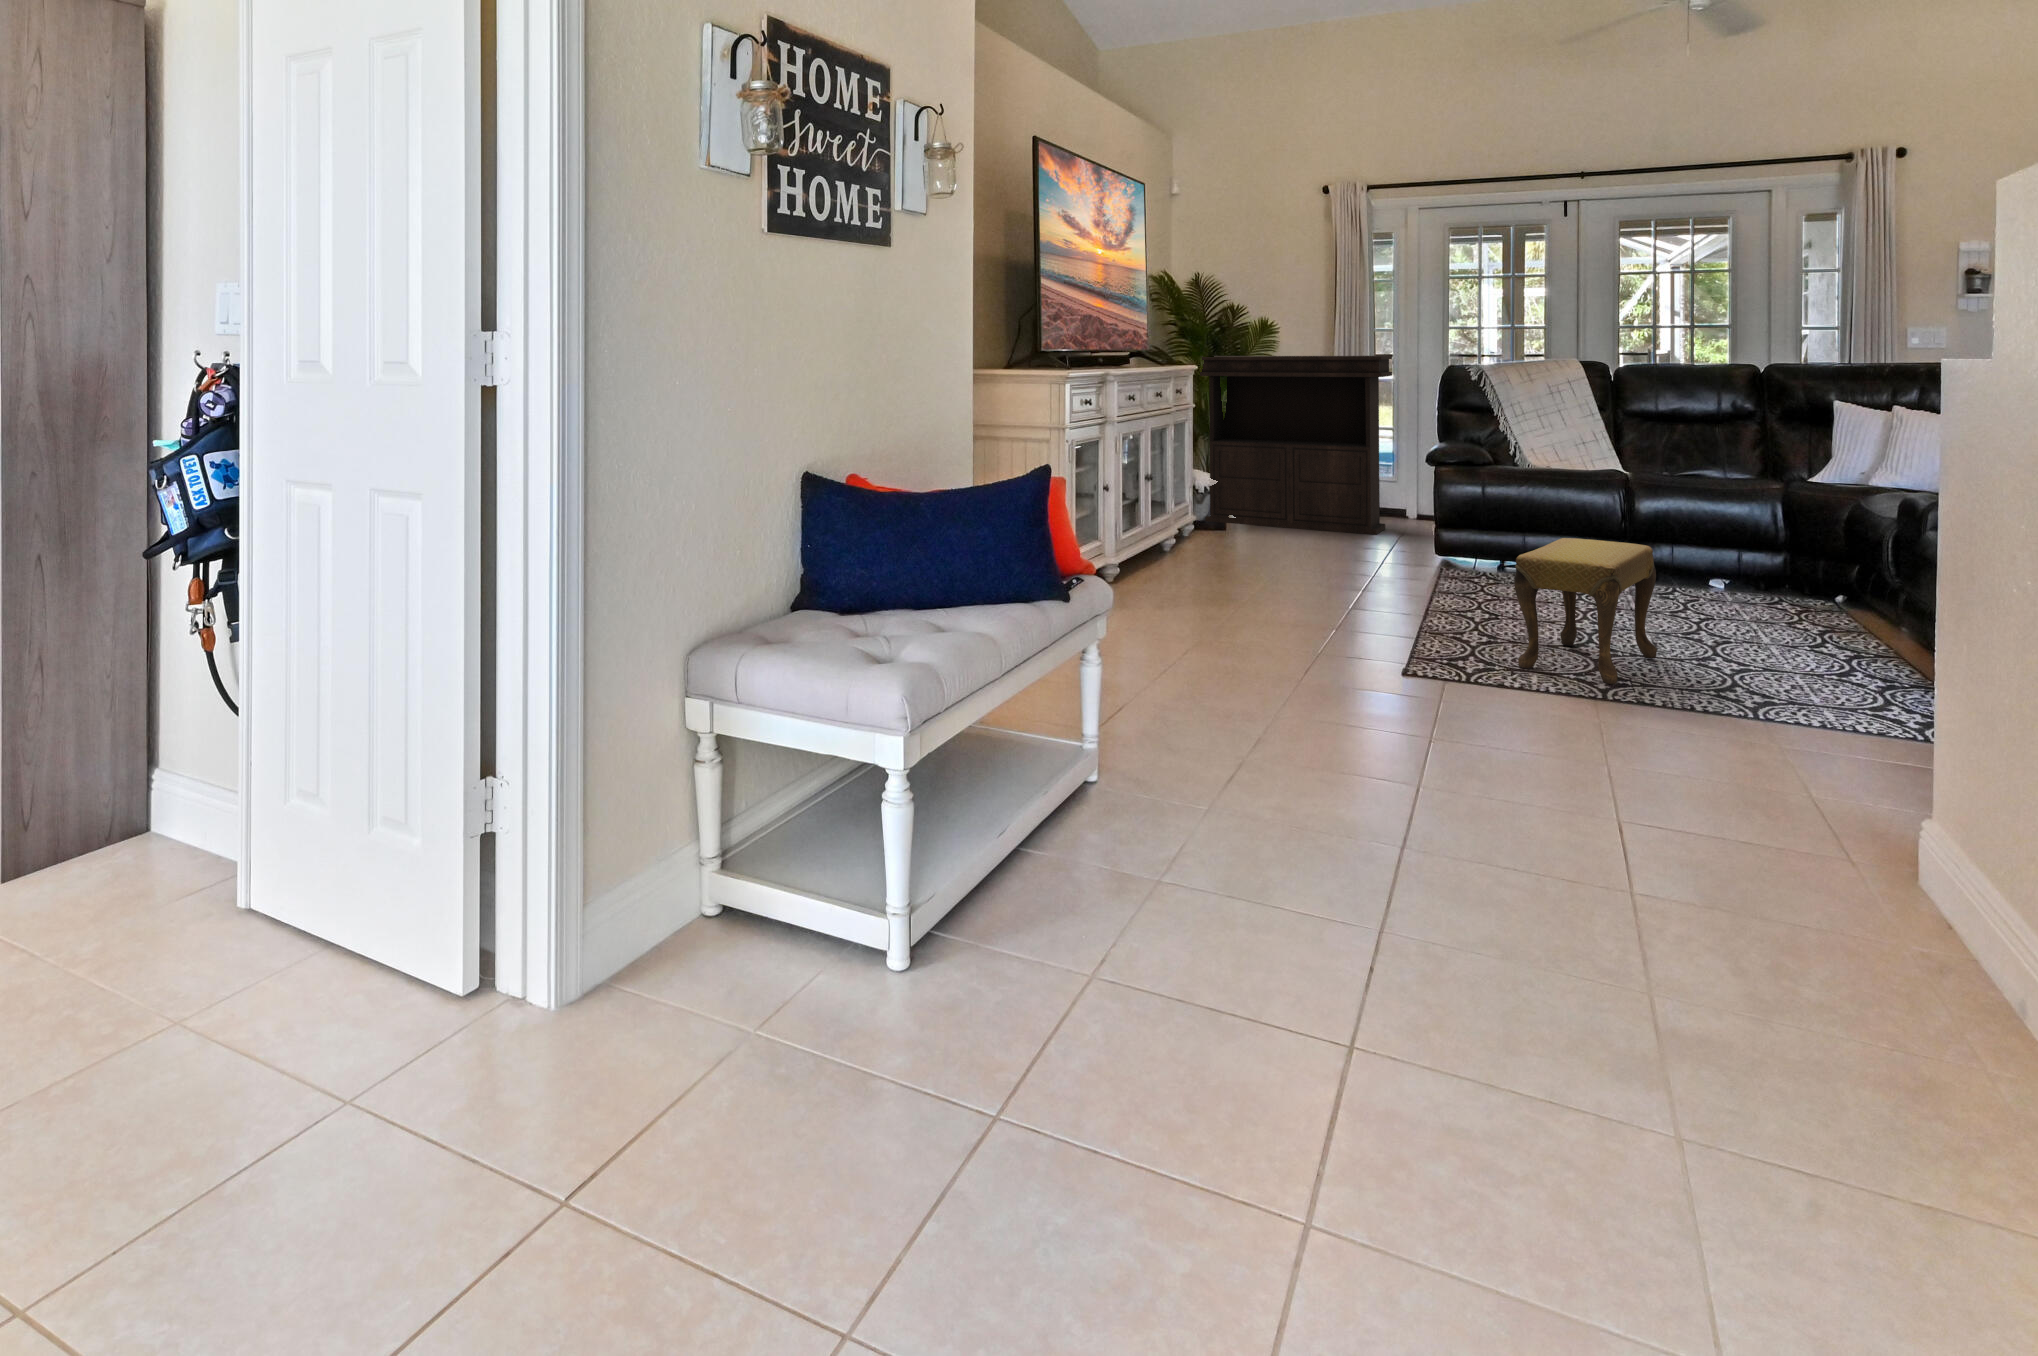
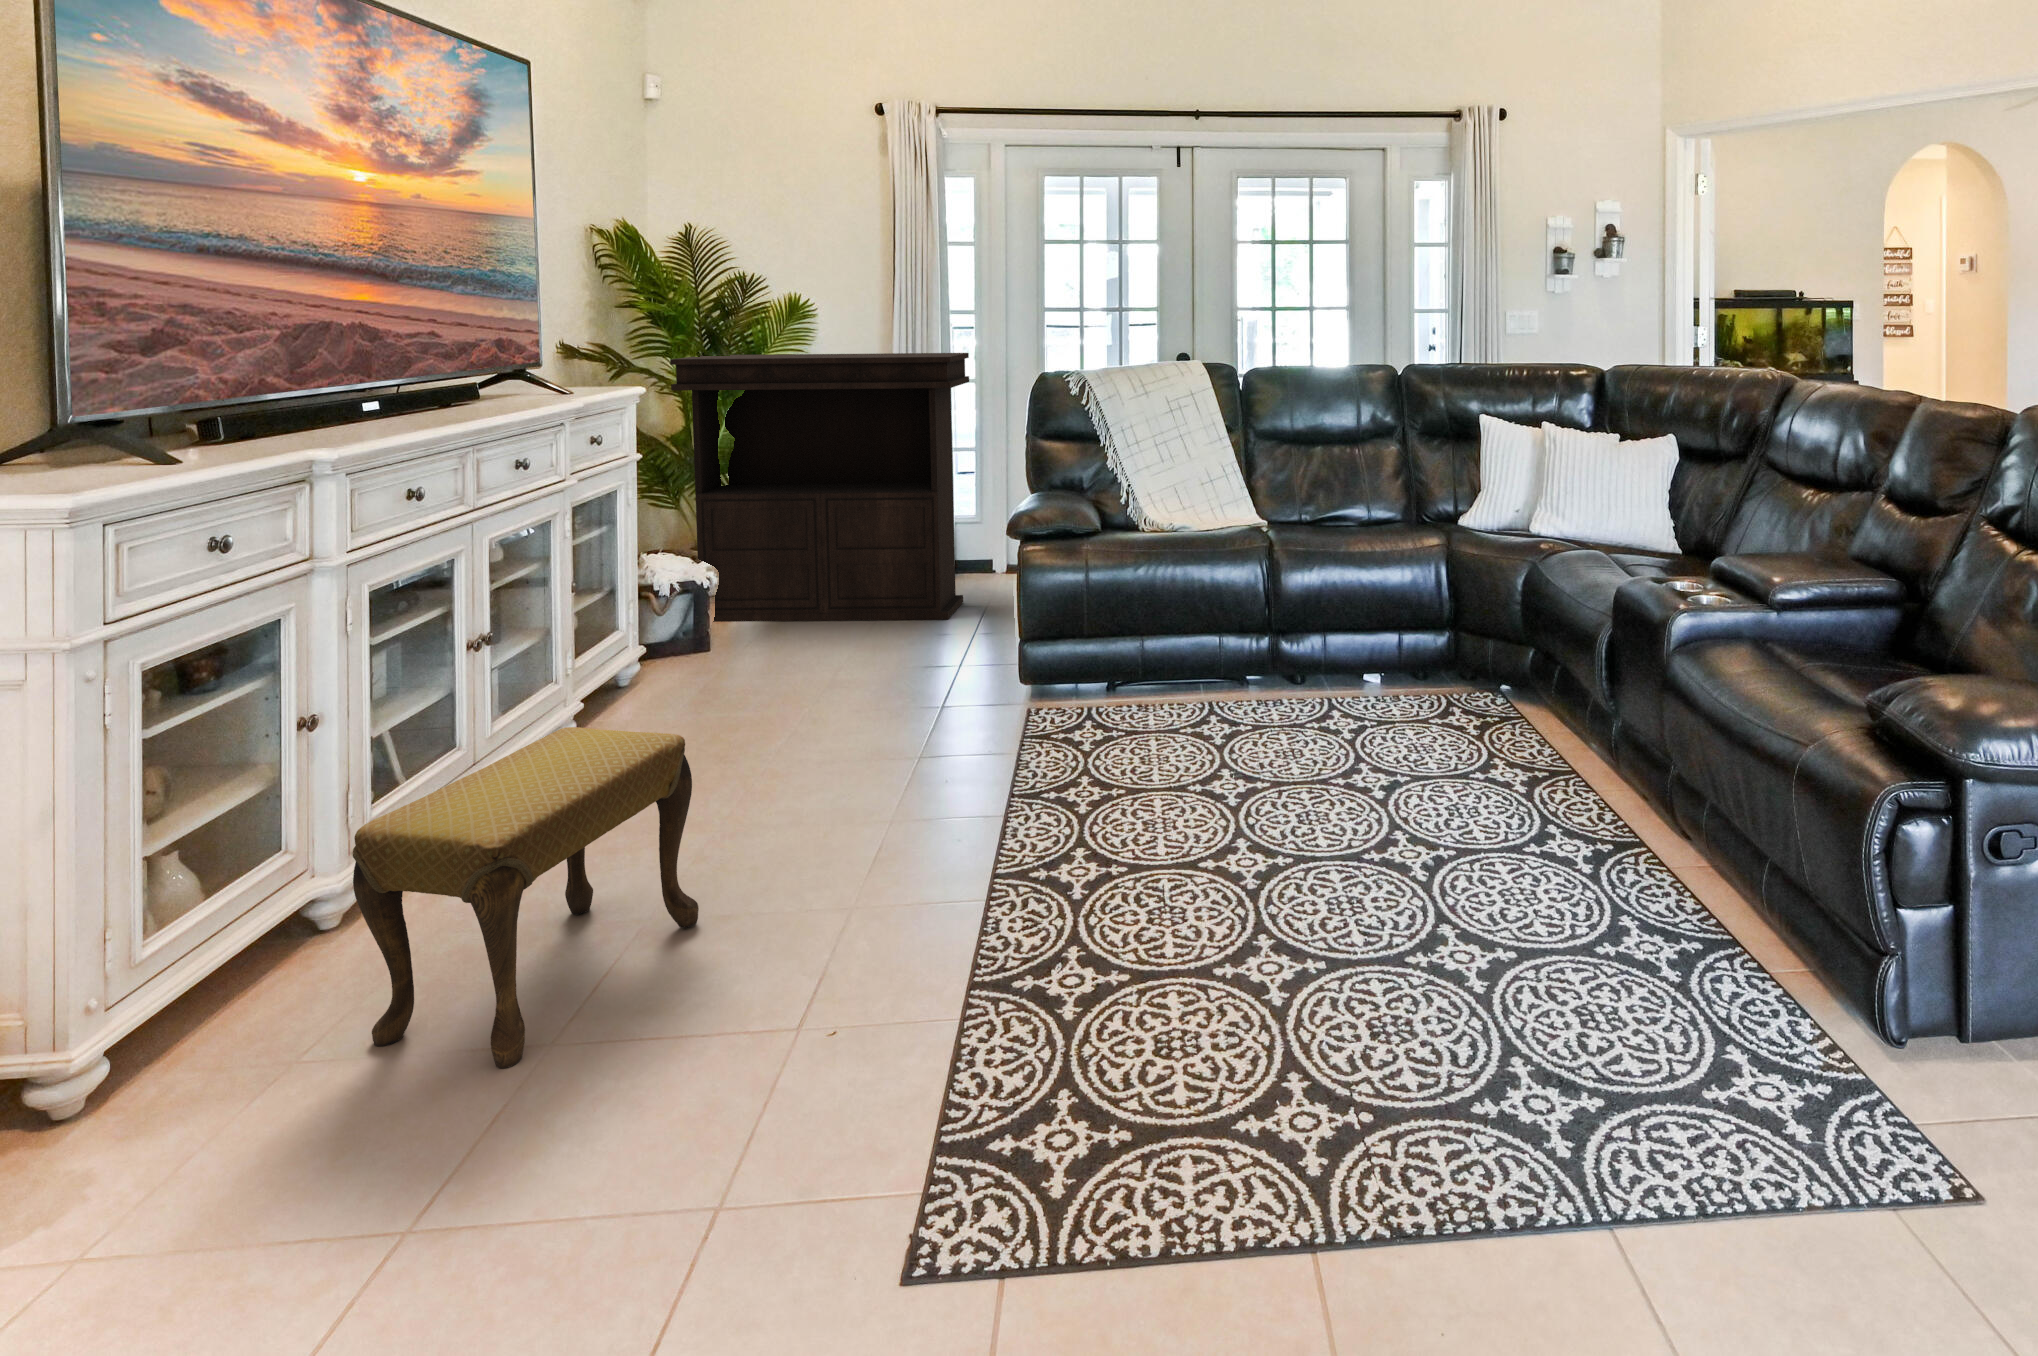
footstool: present [1514,538,1657,684] -> present [352,727,699,1068]

